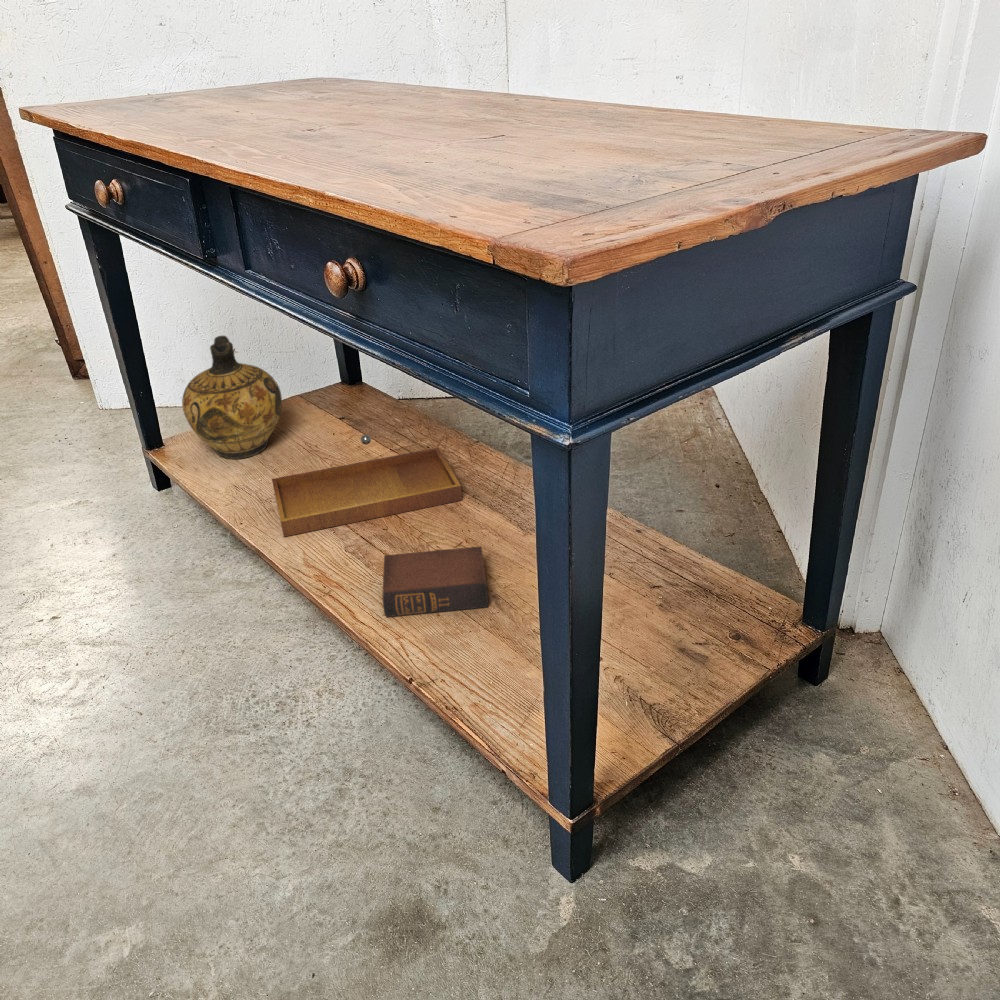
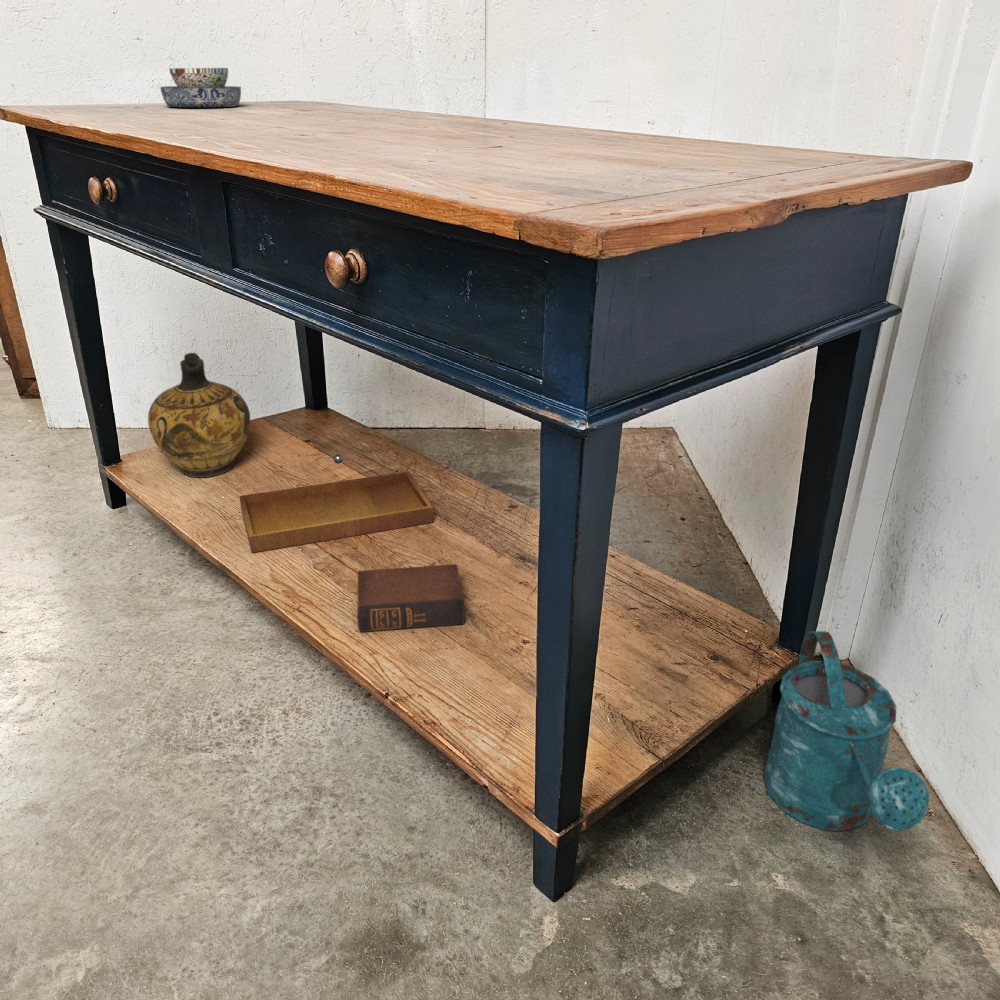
bowl: none [173,46,256,91] -> present [160,68,241,107]
watering can: none [786,613,940,819] -> present [763,631,929,831]

